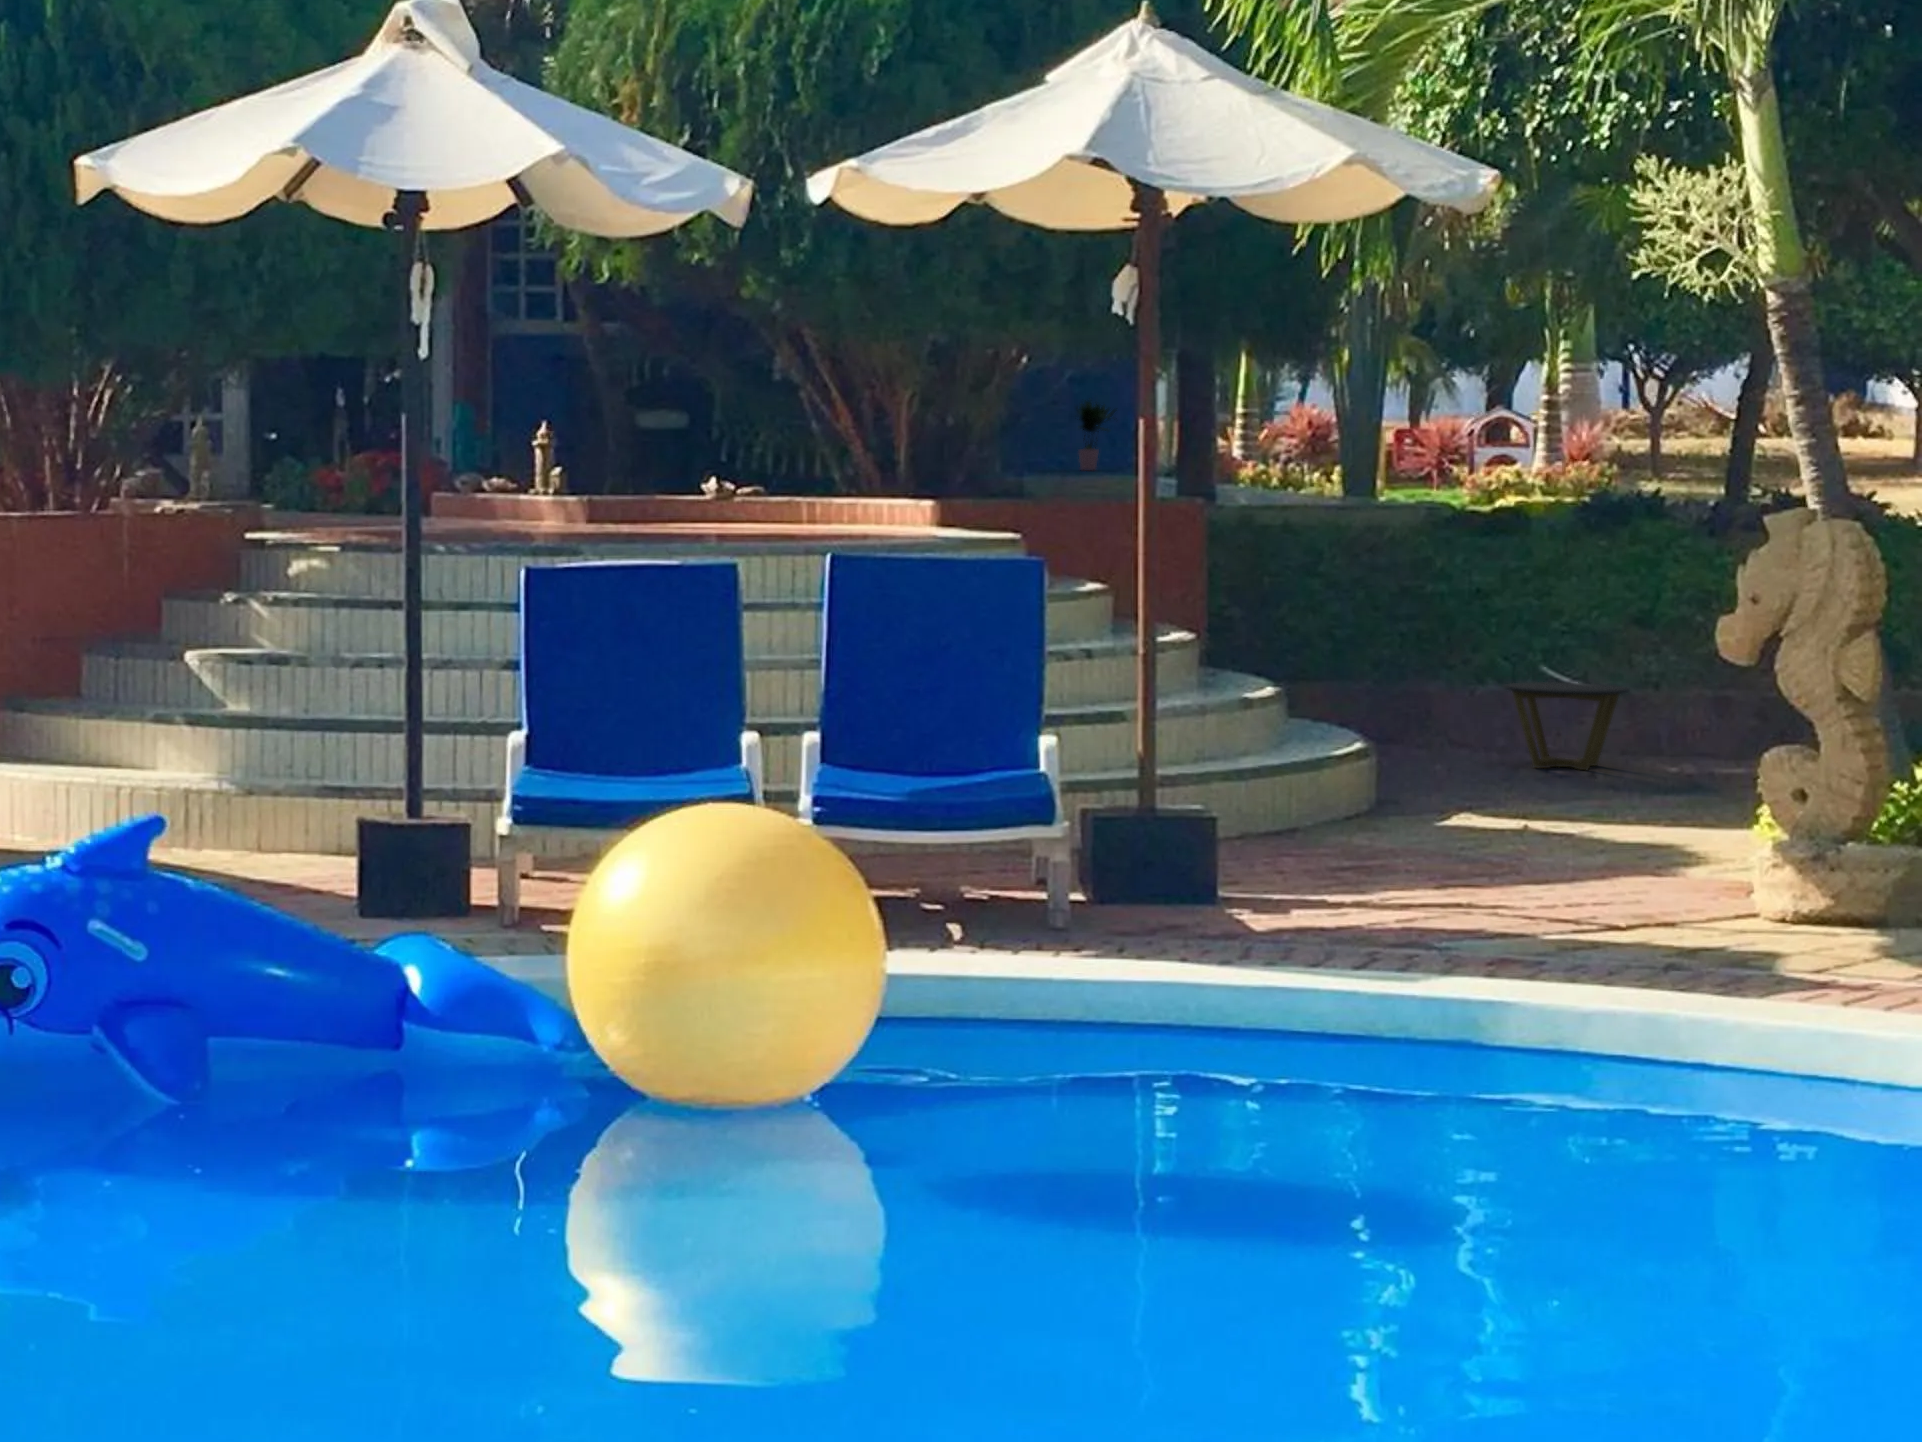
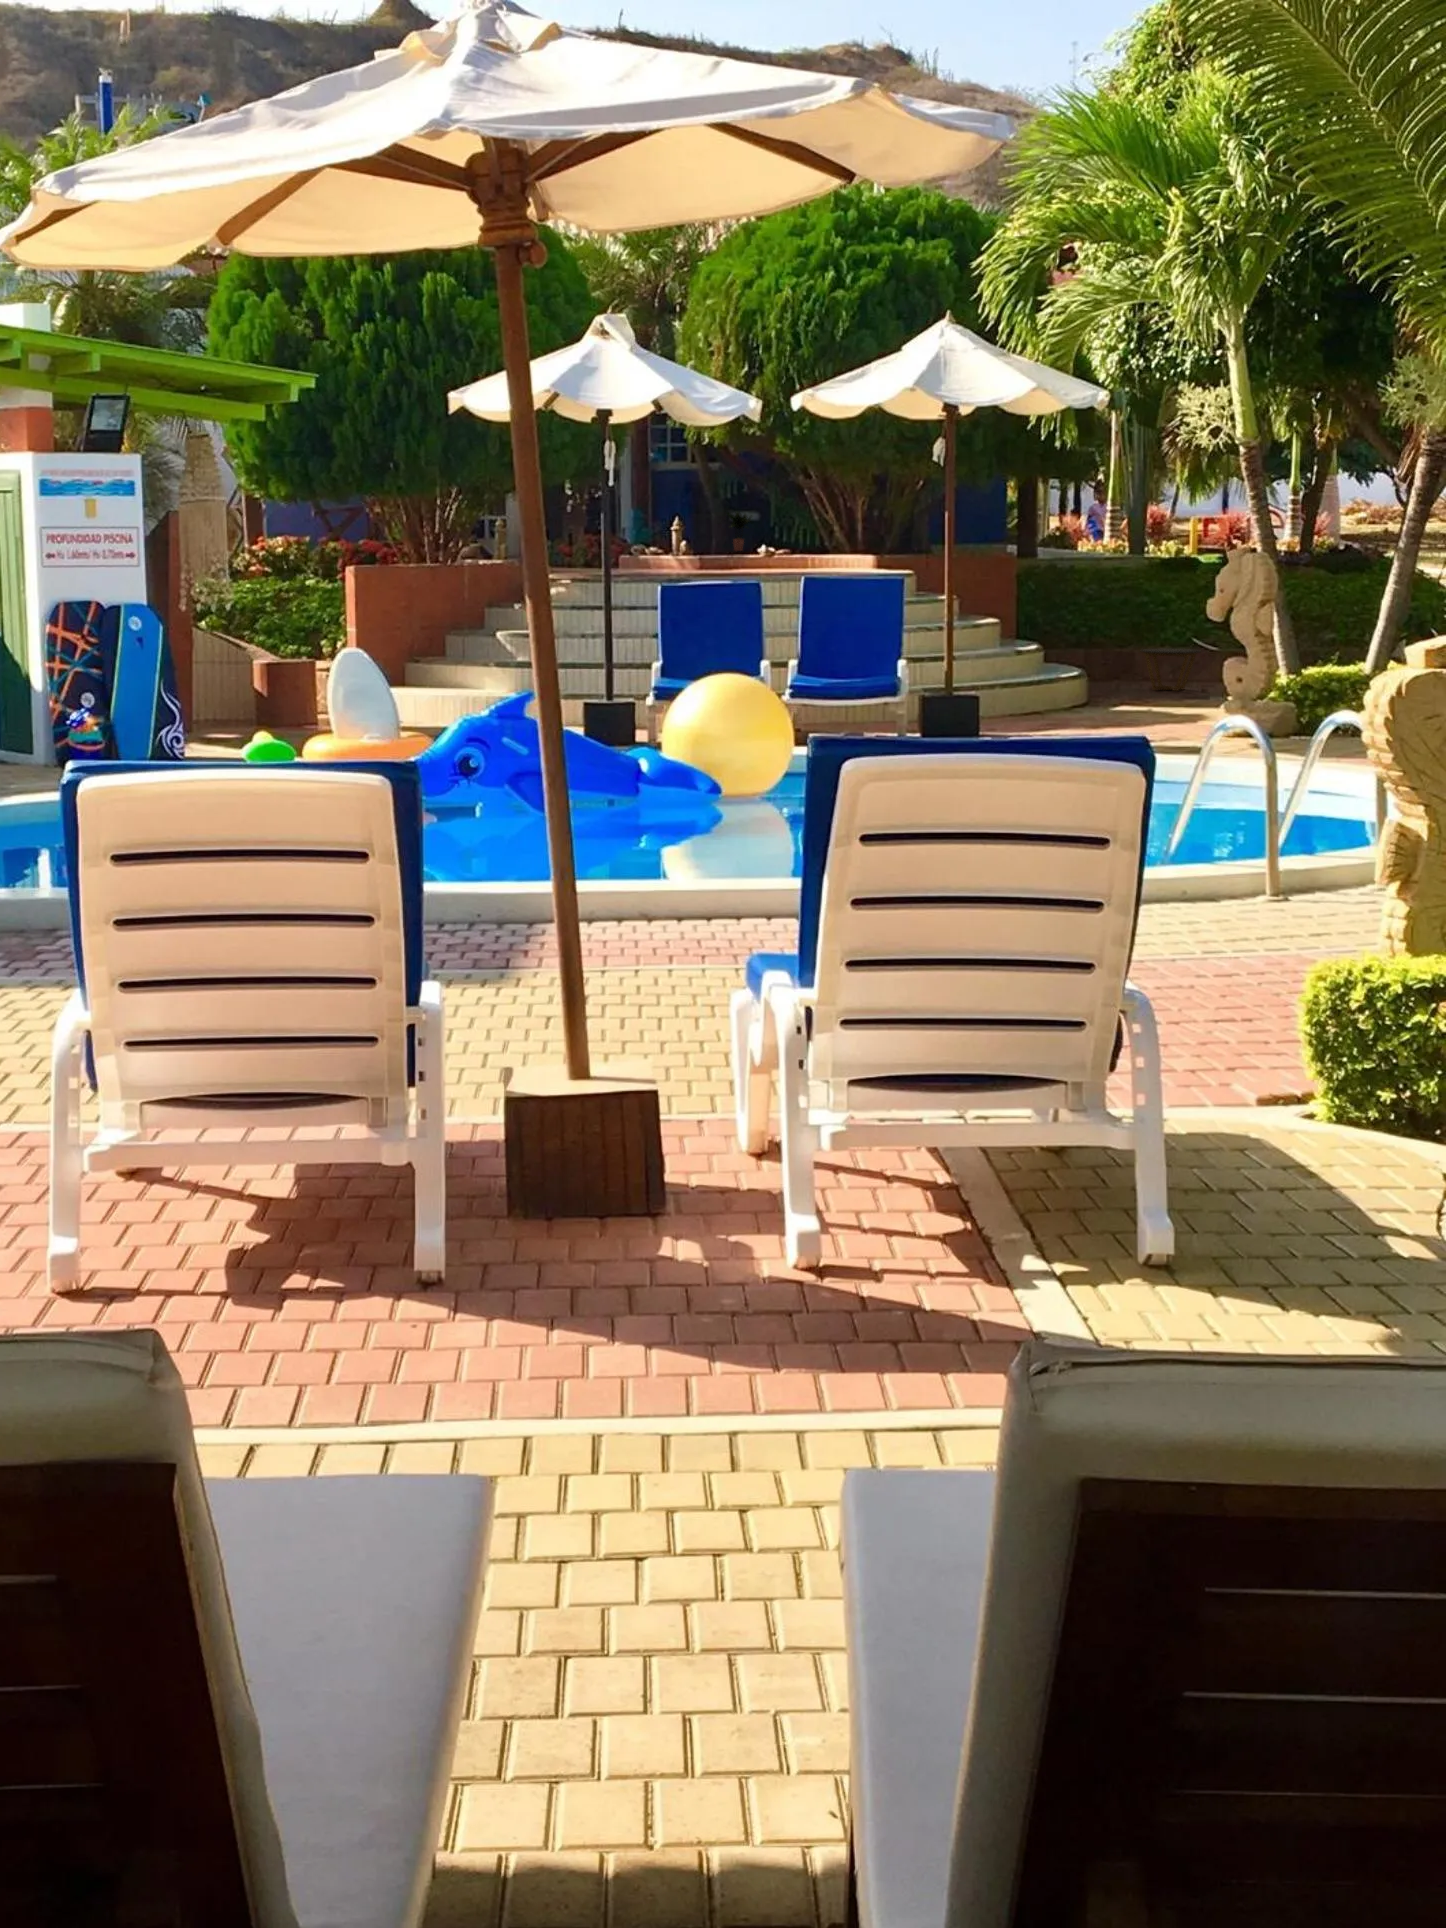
potted plant: present [1077,401,1117,471] -> present [729,511,751,551]

